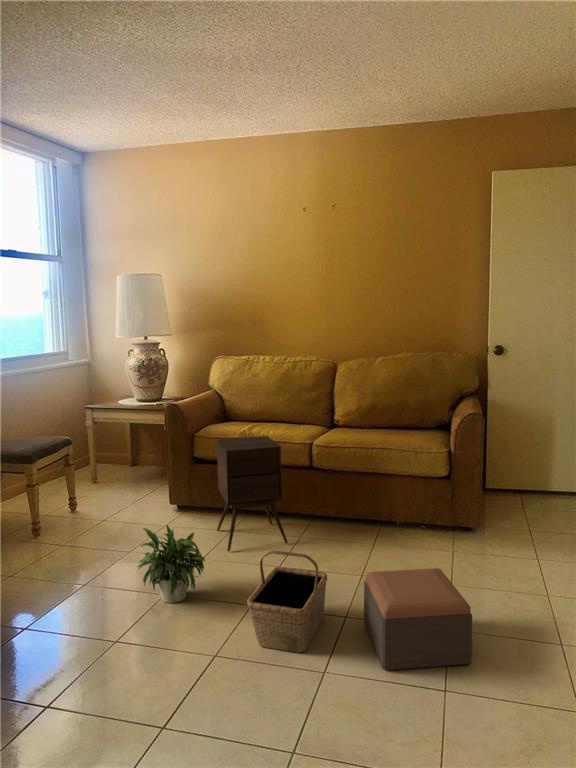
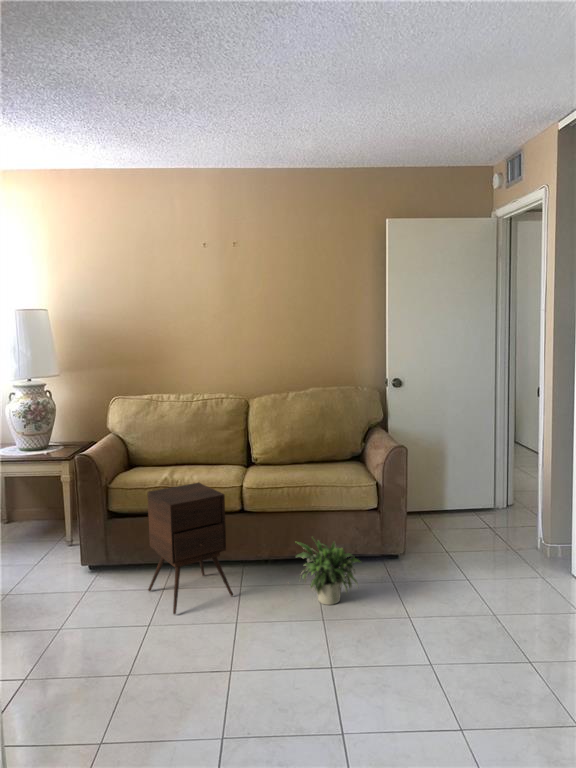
potted plant: present [137,525,205,603] -> present [297,541,360,605]
basket: present [247,551,327,653] -> none [253,614,321,723]
footstool: present [364,568,472,670] -> none [358,608,478,724]

